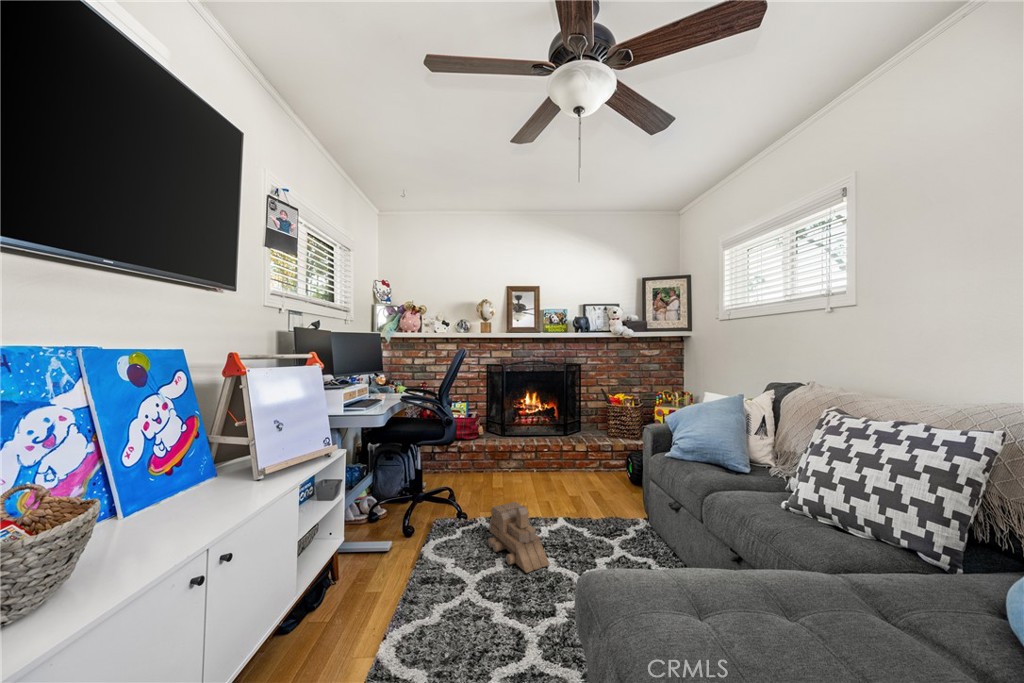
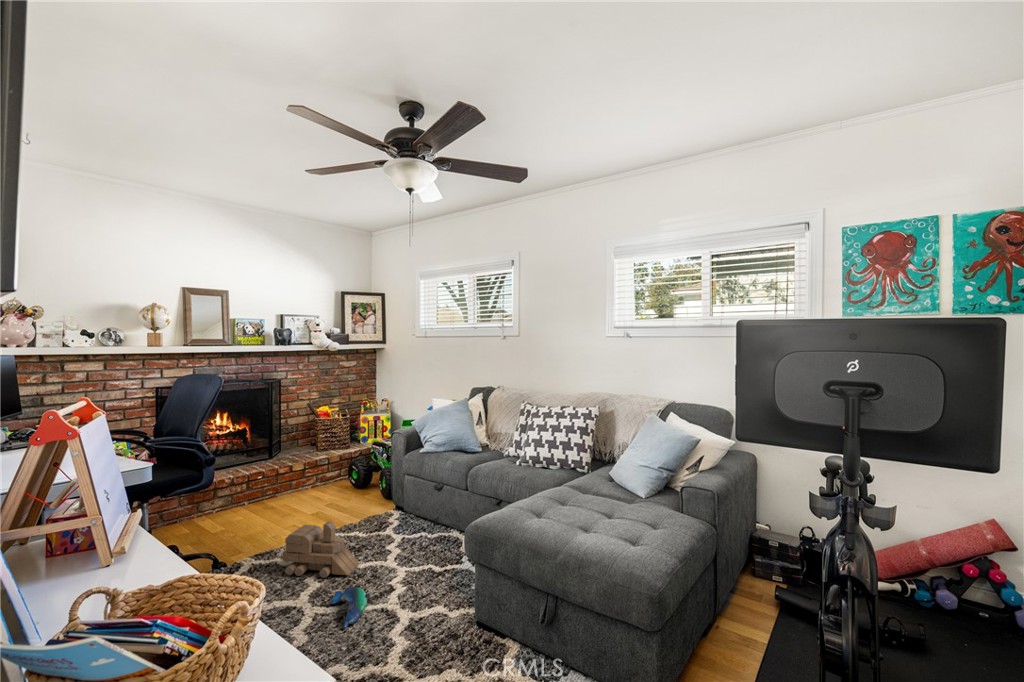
plush toy: none [459,586,506,635] -> present [330,587,370,628]

